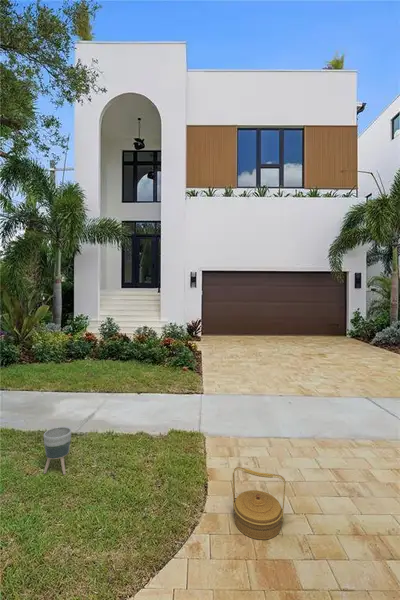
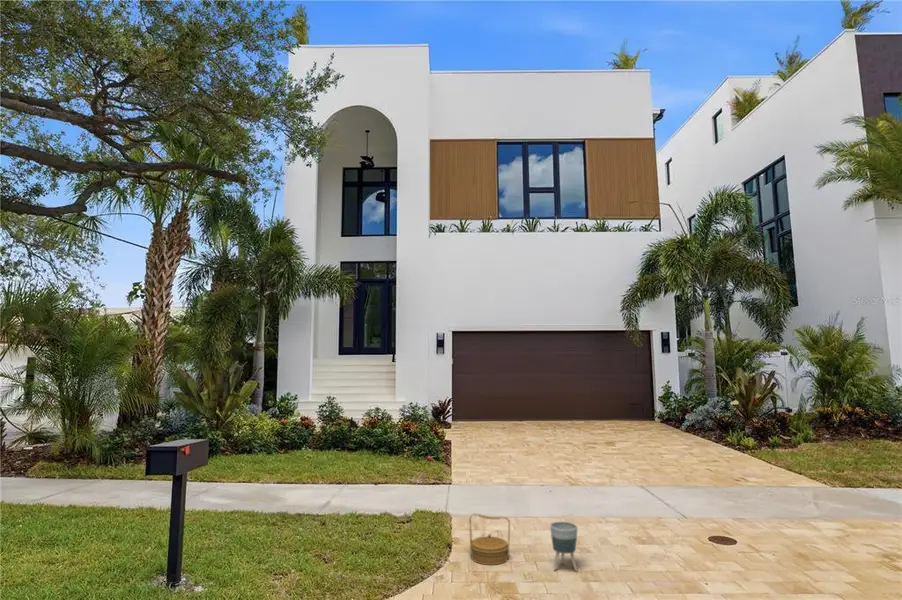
planter: present [44,427,72,475] -> present [550,522,578,571]

